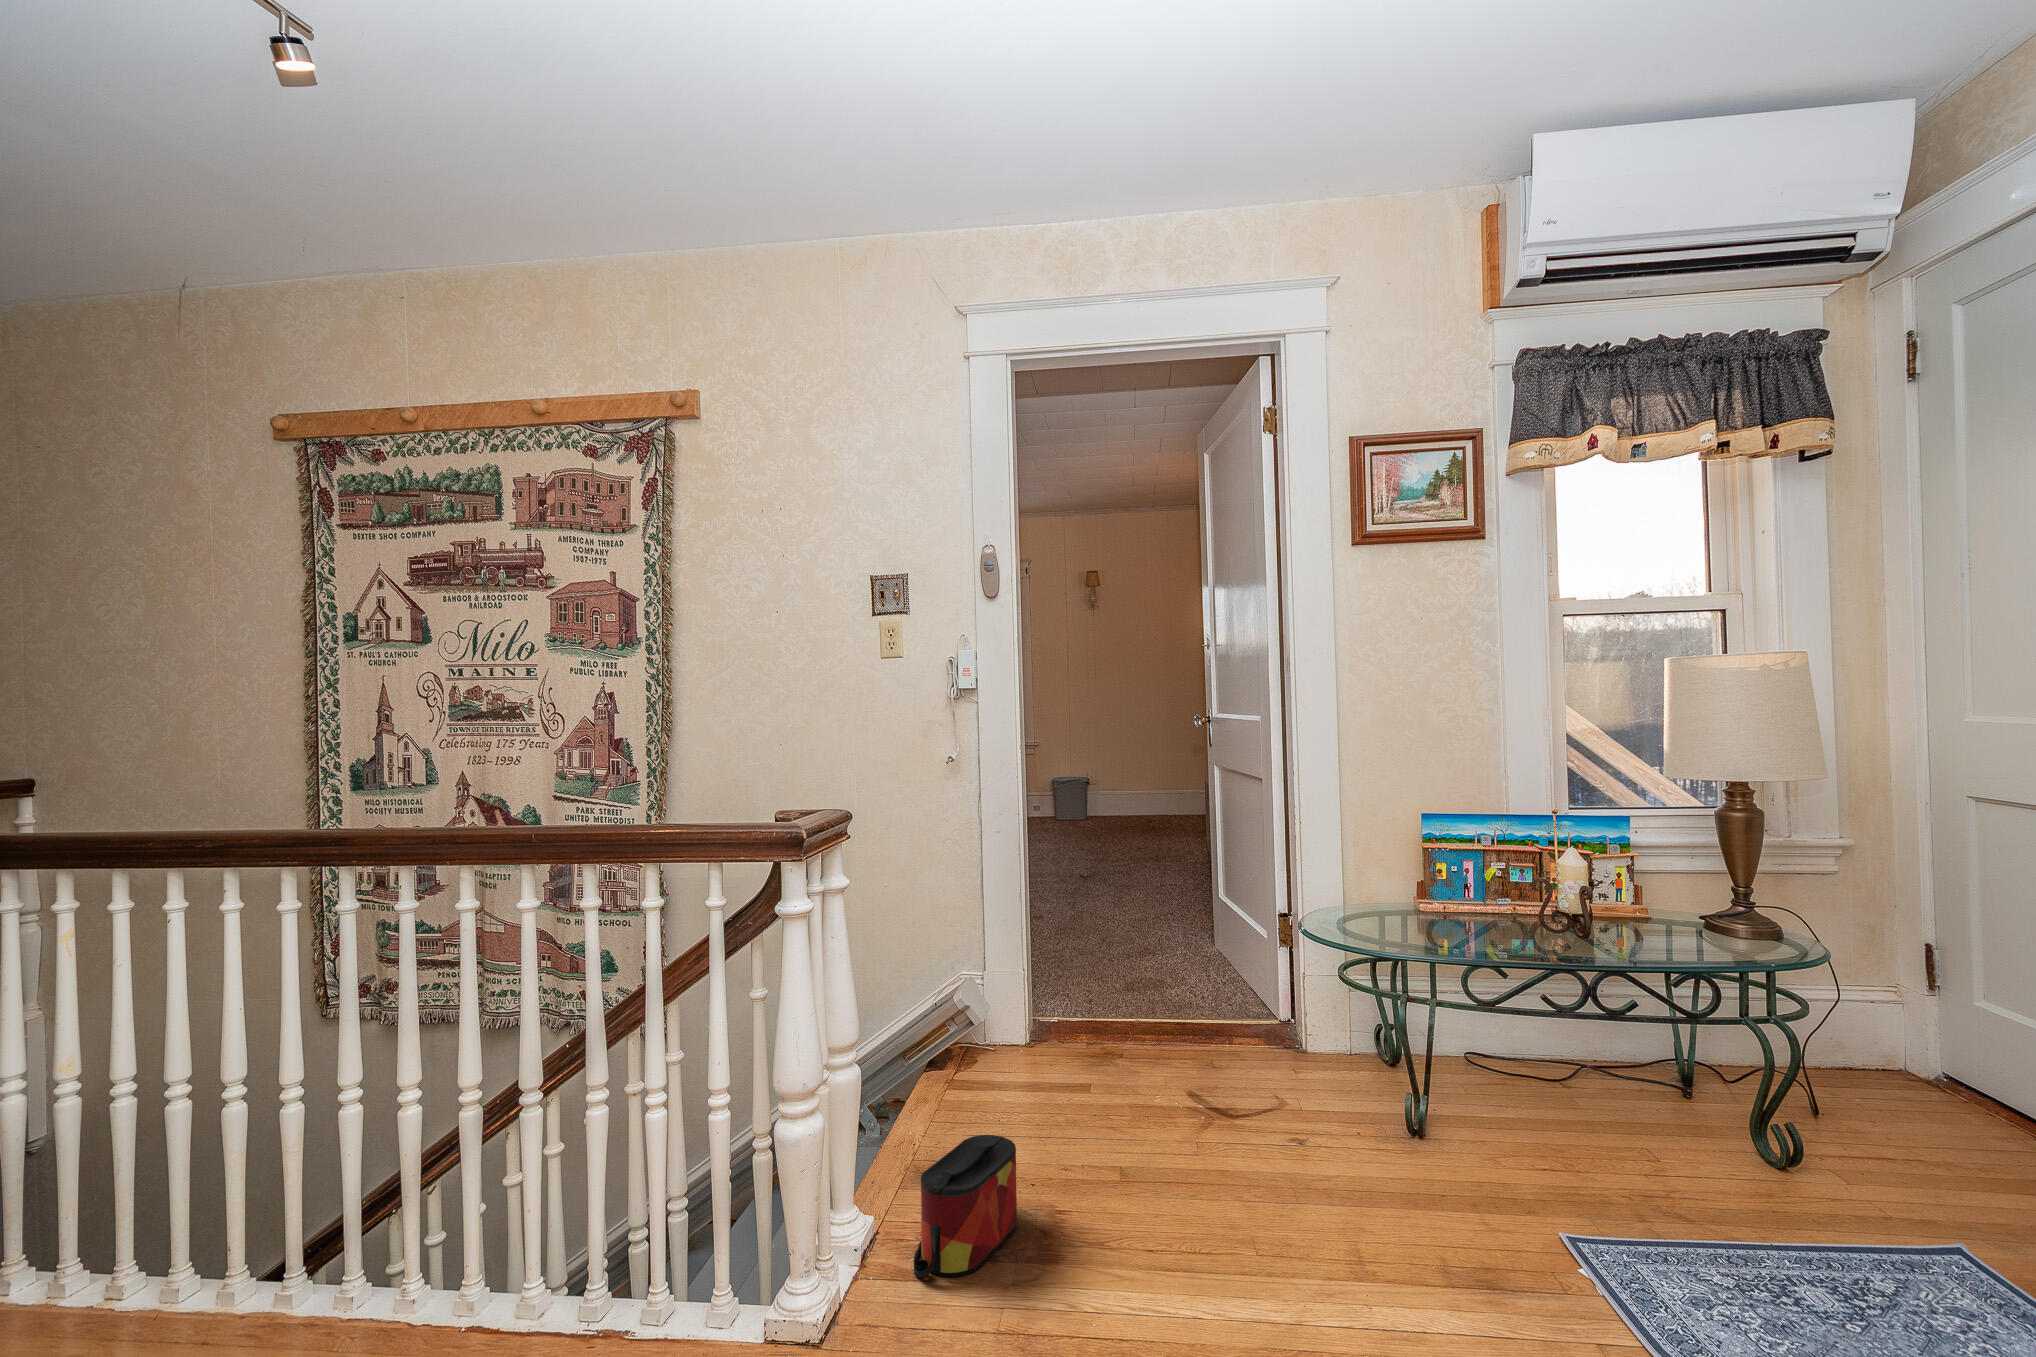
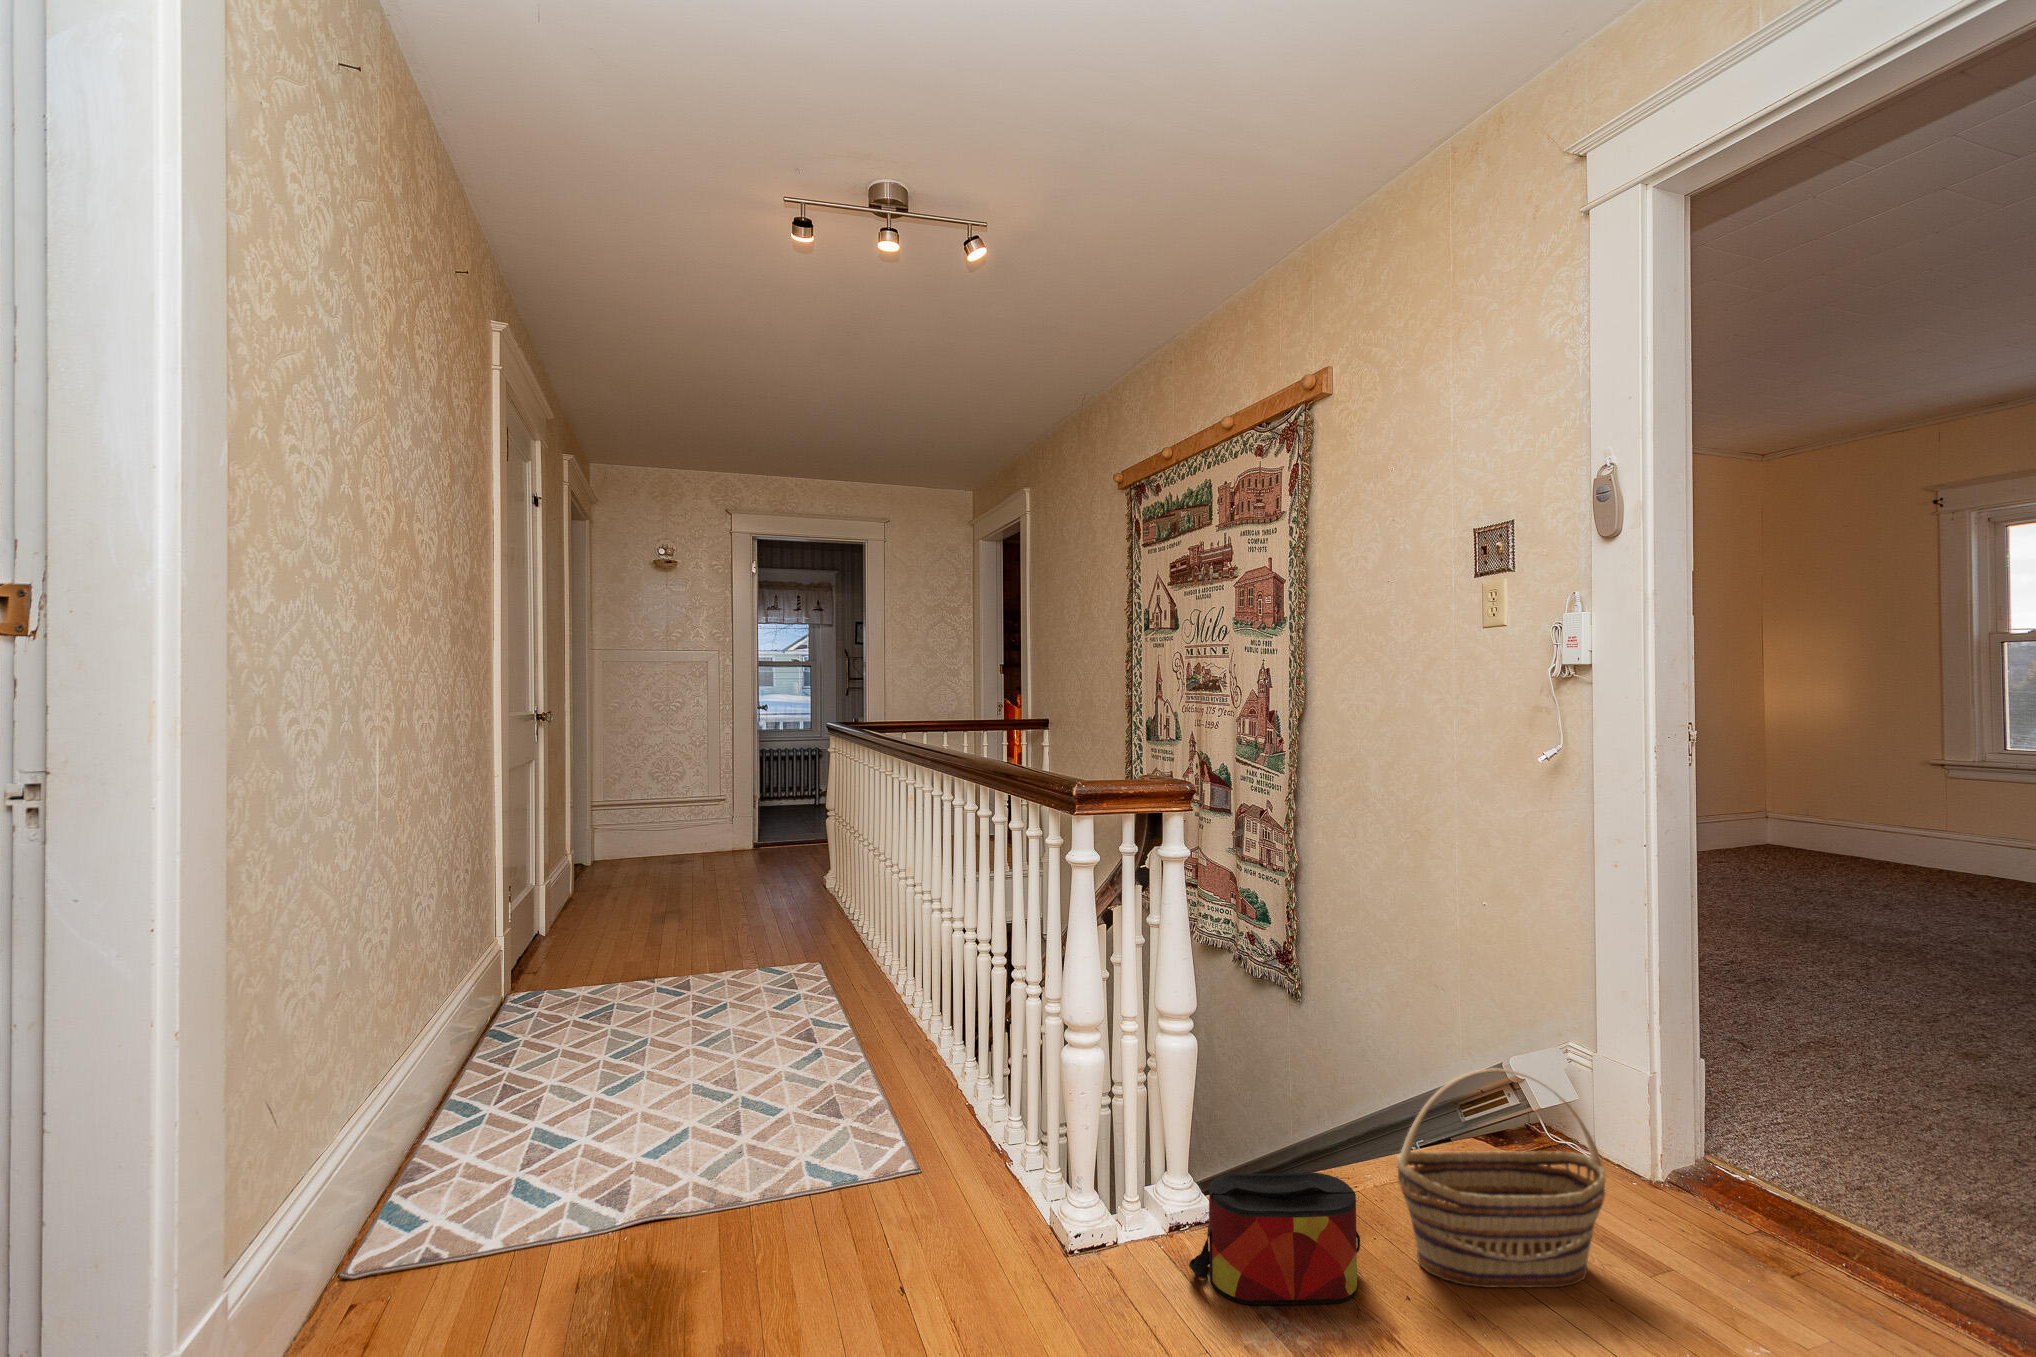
basket: none [994,1002,1091,1180] -> present [1397,1068,1605,1287]

